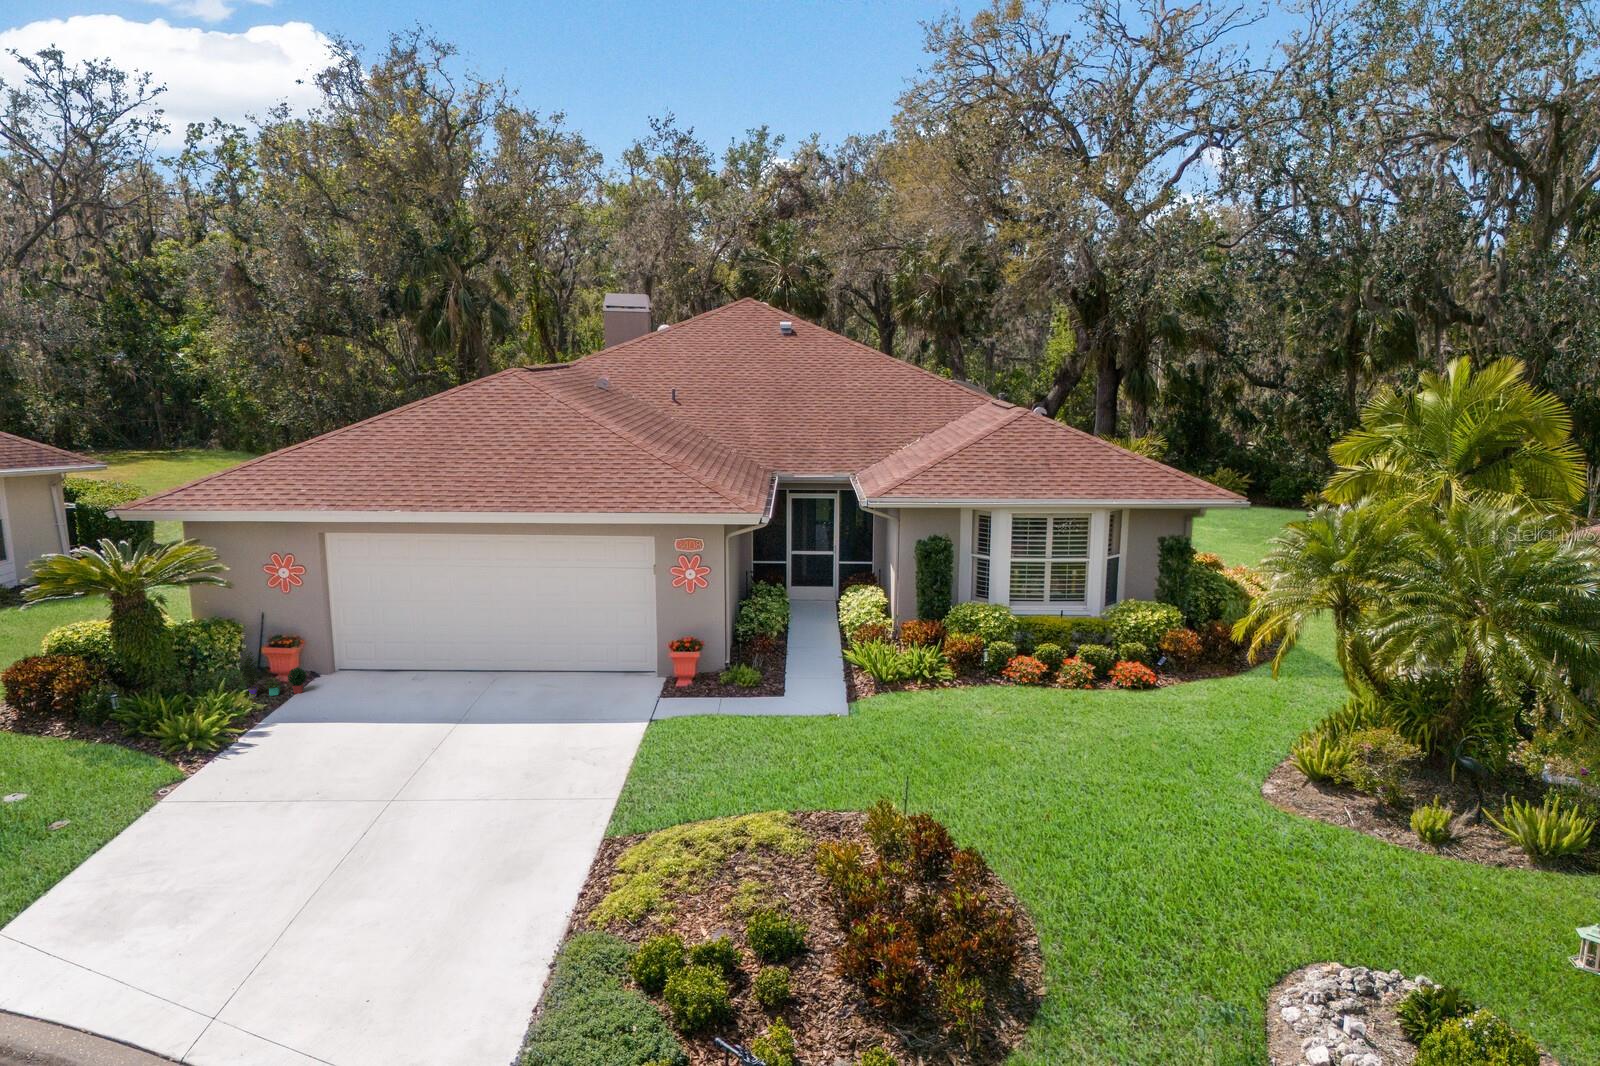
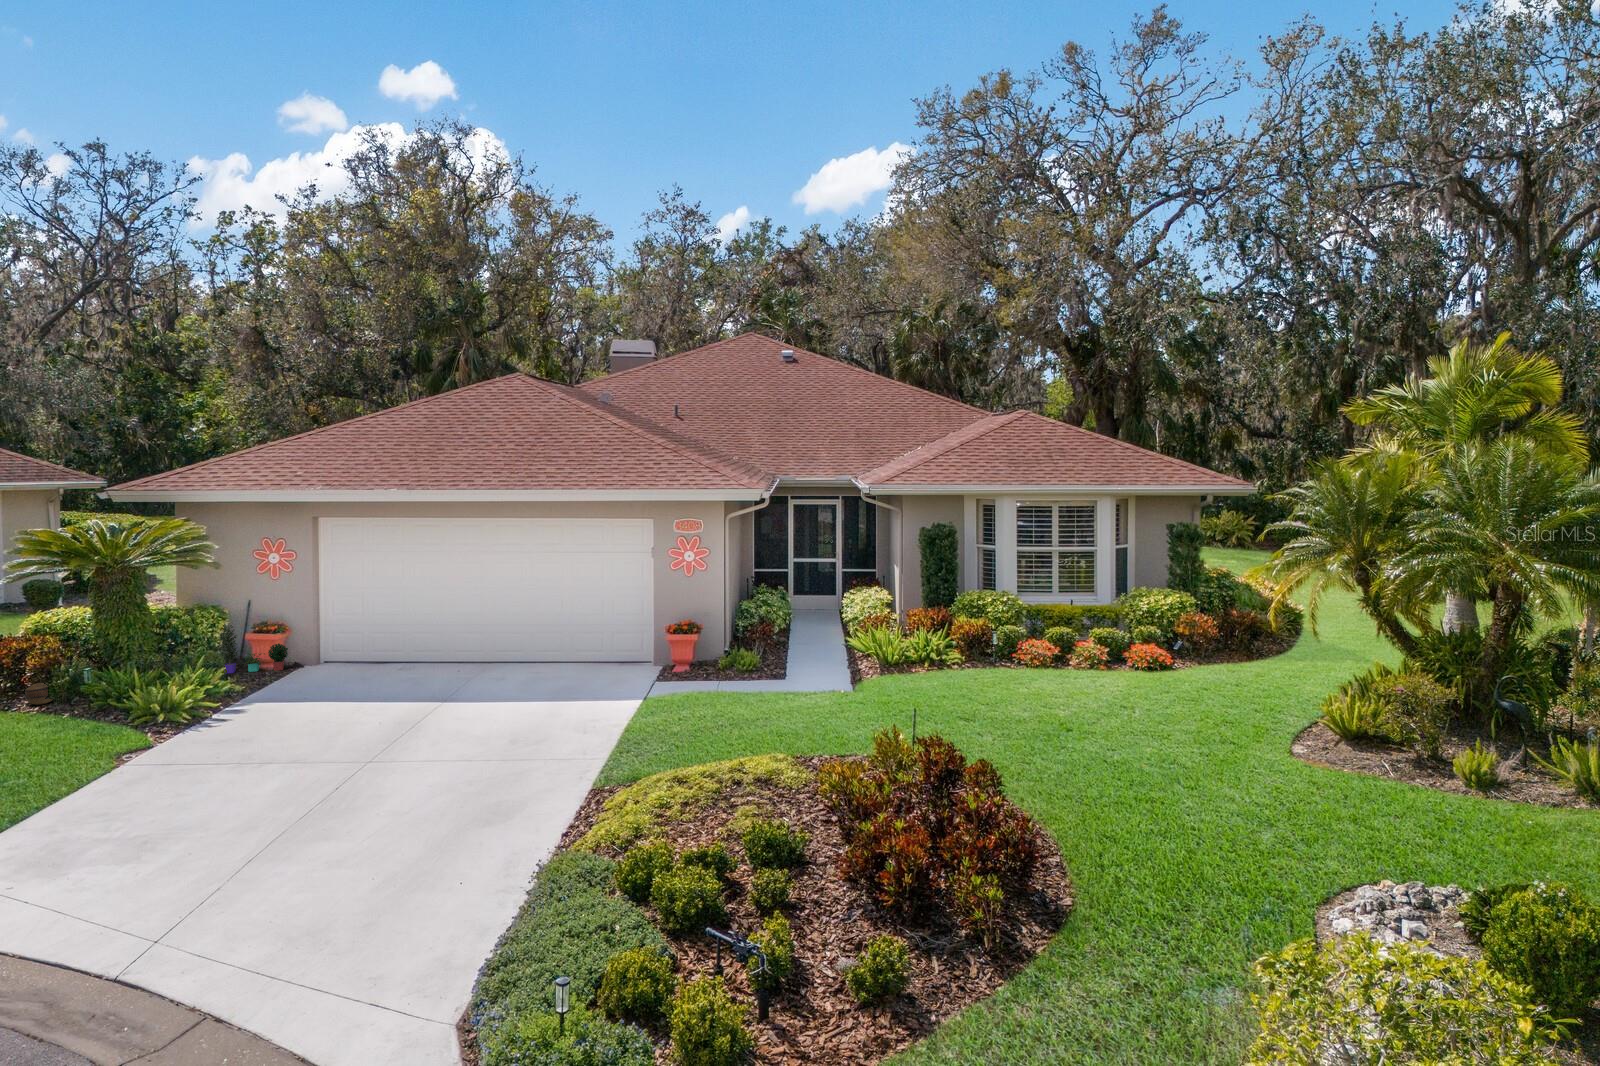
basket: none [60,720,87,741] -> present [25,683,53,705]

